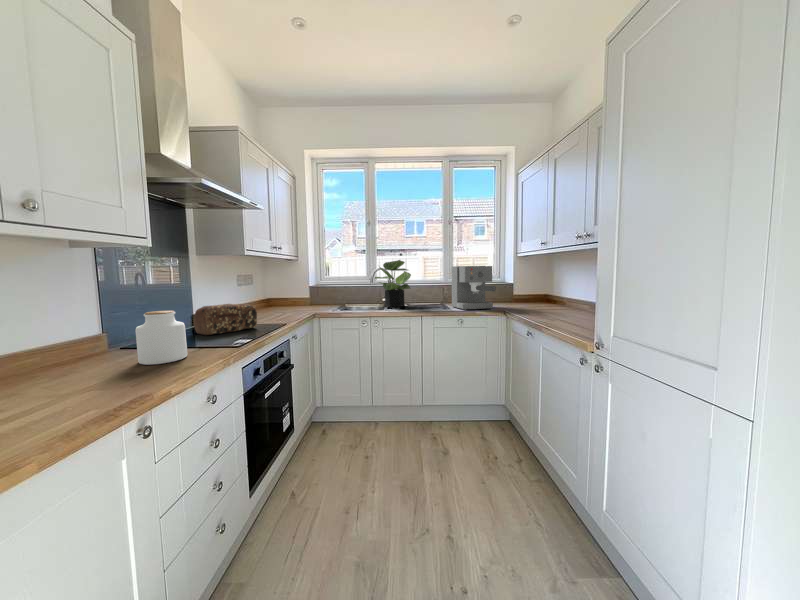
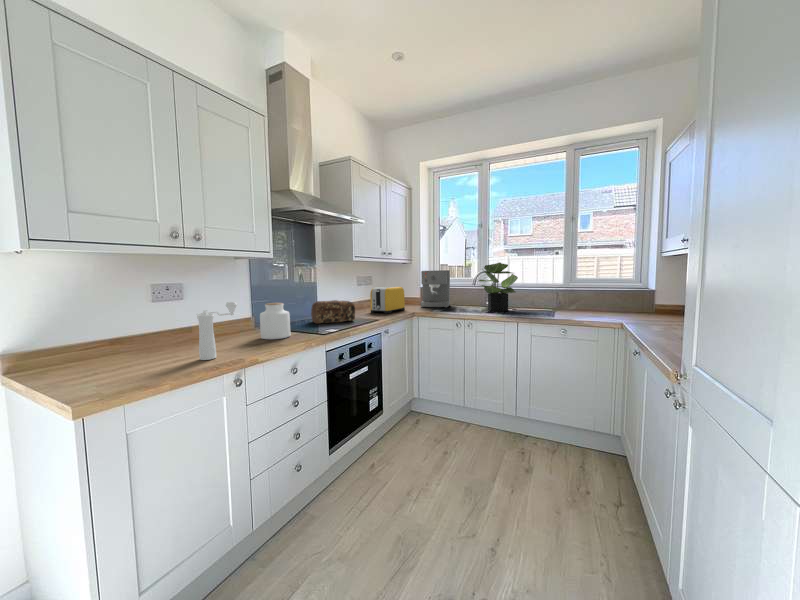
coffee maker: present [452,266,496,310] -> present [421,270,450,308]
toaster: none [262,286,300,316] -> present [370,287,405,313]
pepper mill: none [44,312,119,415] -> present [197,302,237,360]

